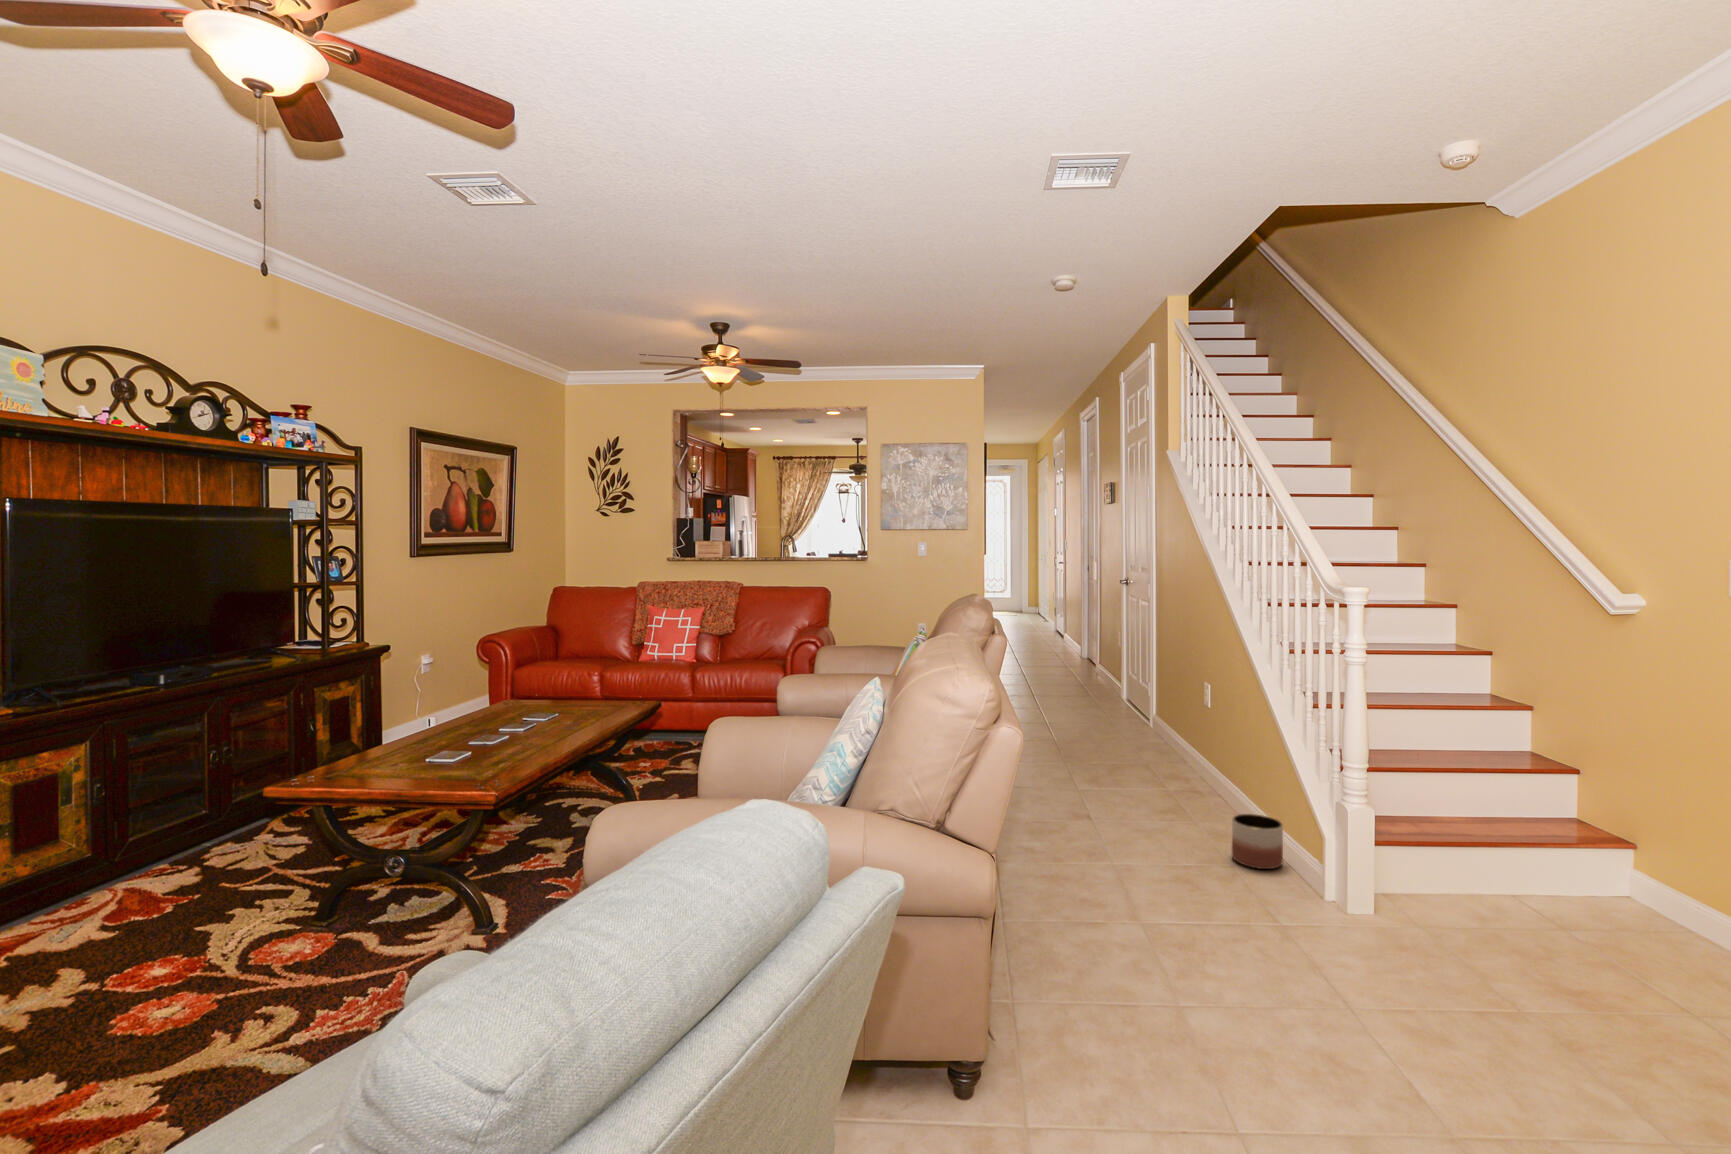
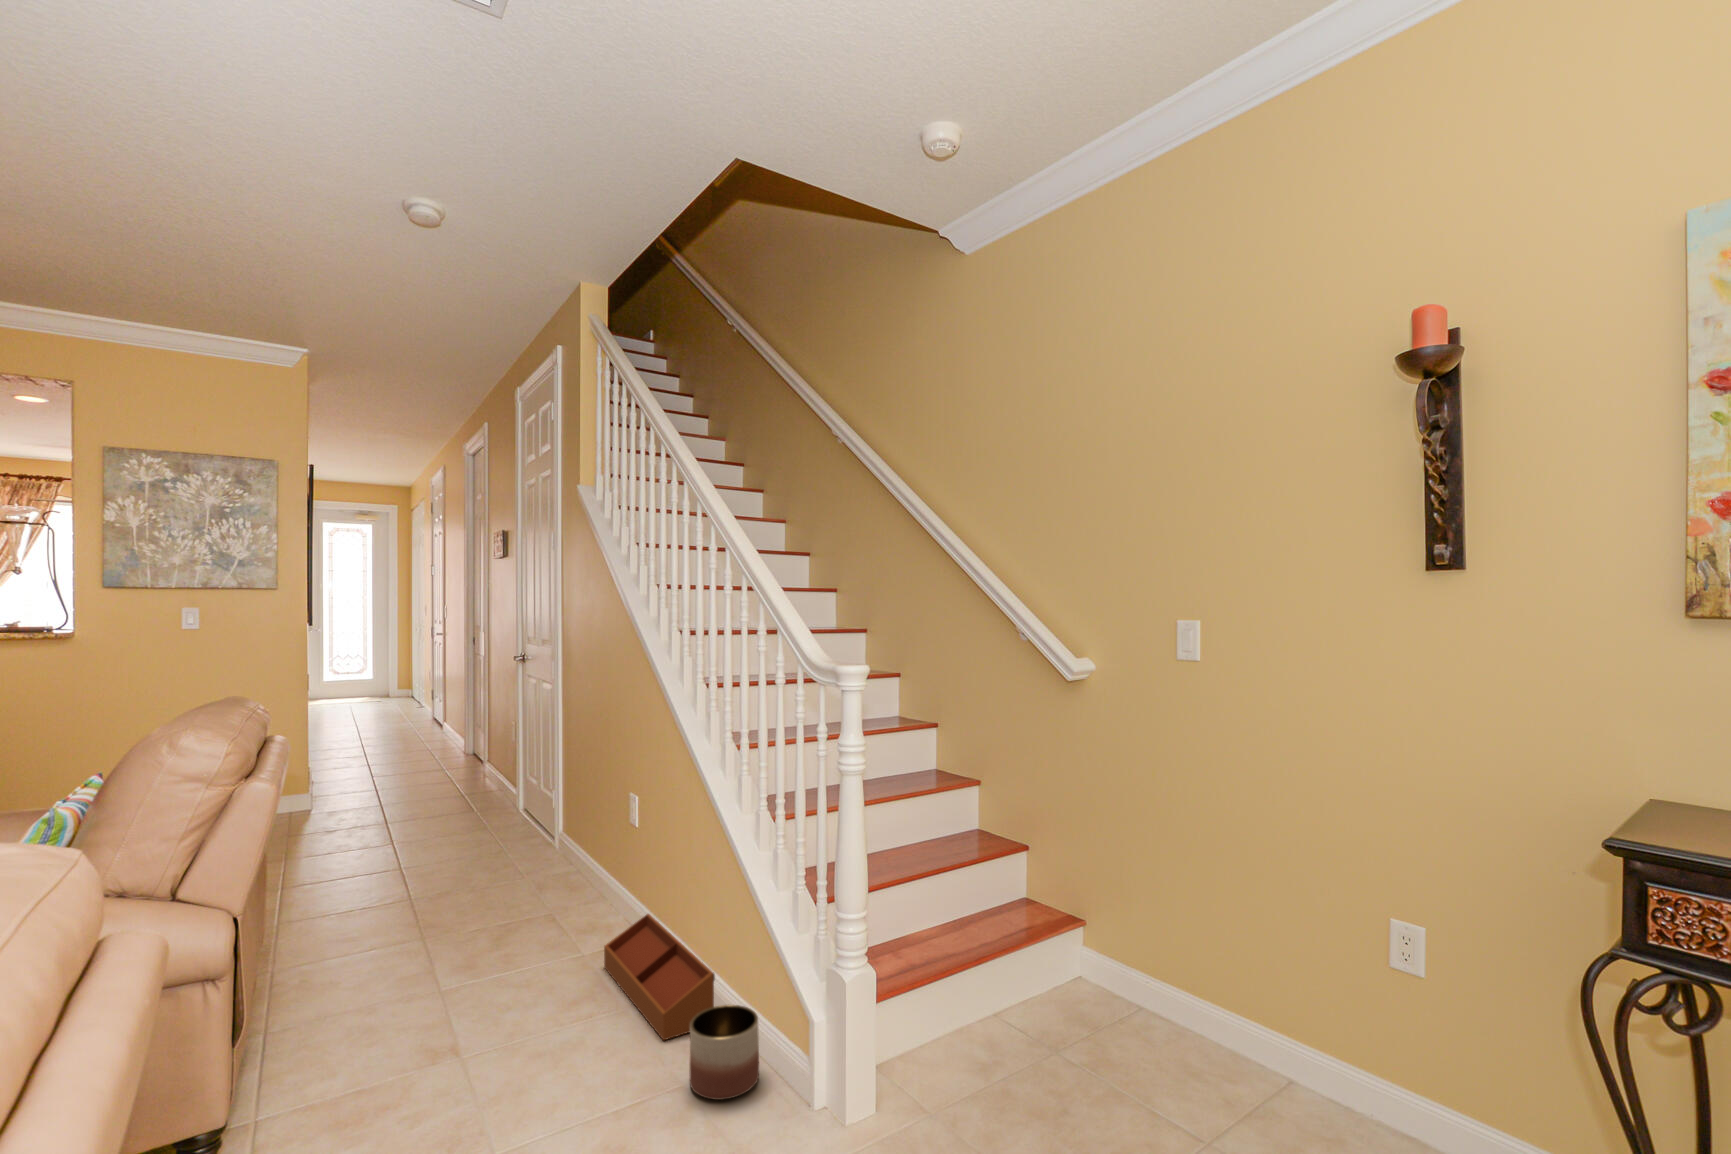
storage bin: none [1179,763,1256,835] -> present [604,914,715,1040]

